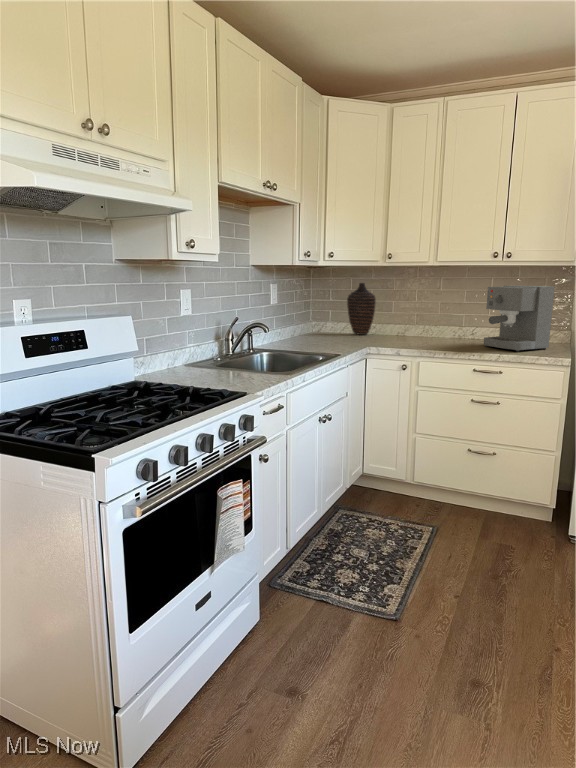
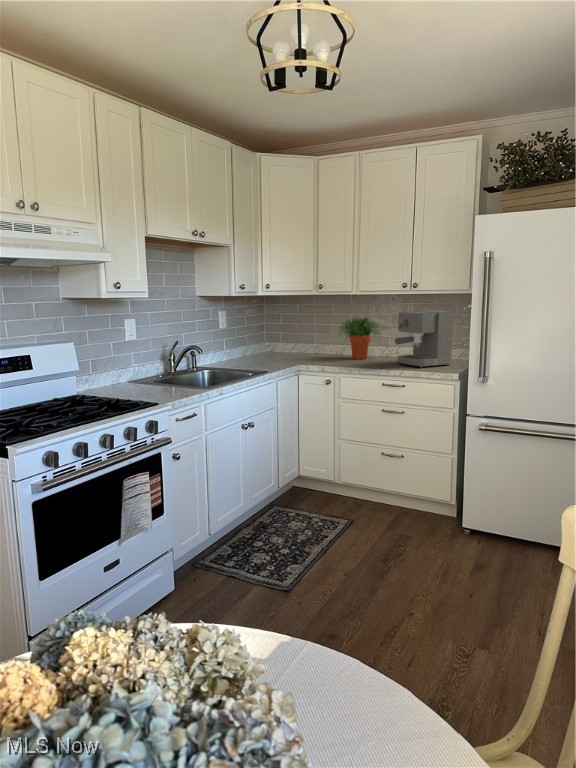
decorative vase: present [347,283,376,335] -> none [291,309,315,354]
potted plant: none [406,292,463,341] -> present [340,317,380,359]

